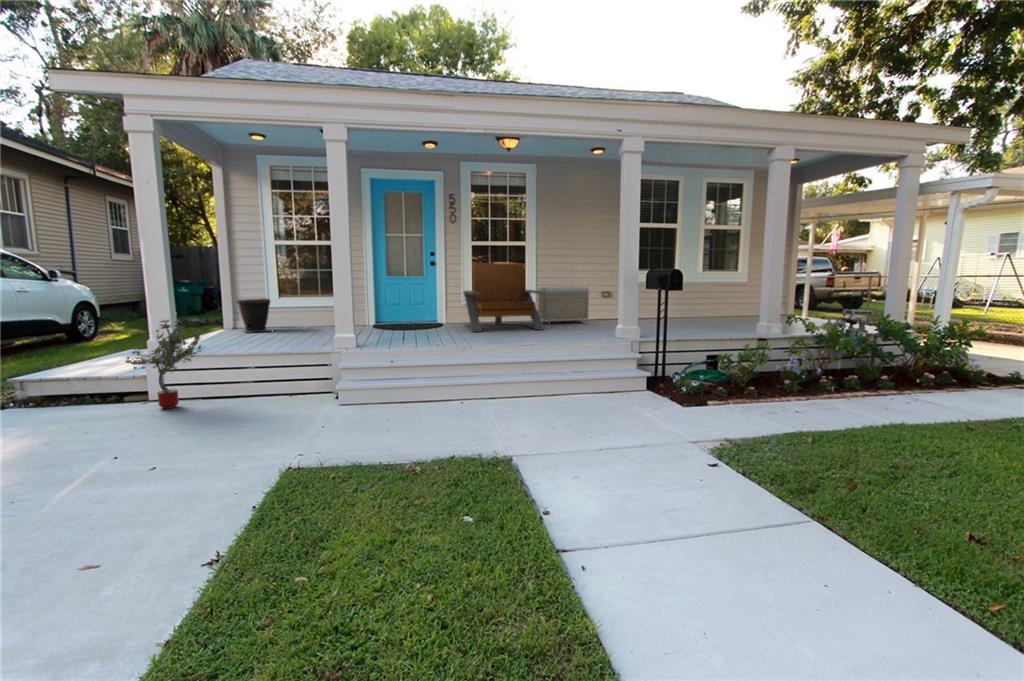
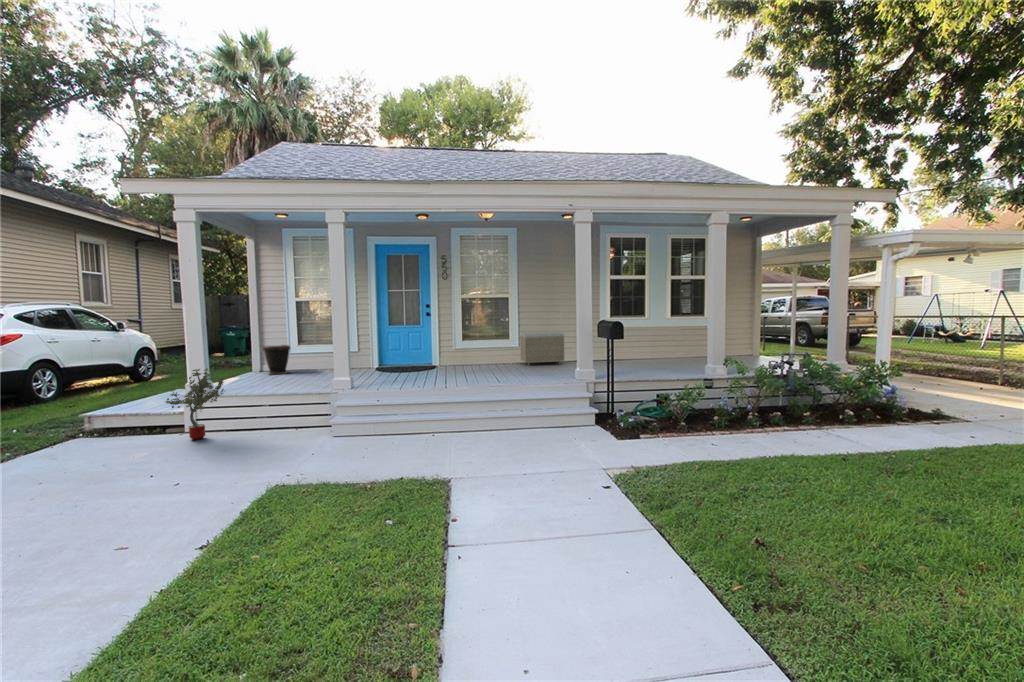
lounge chair: present [464,263,544,332] -> none [454,313,520,374]

